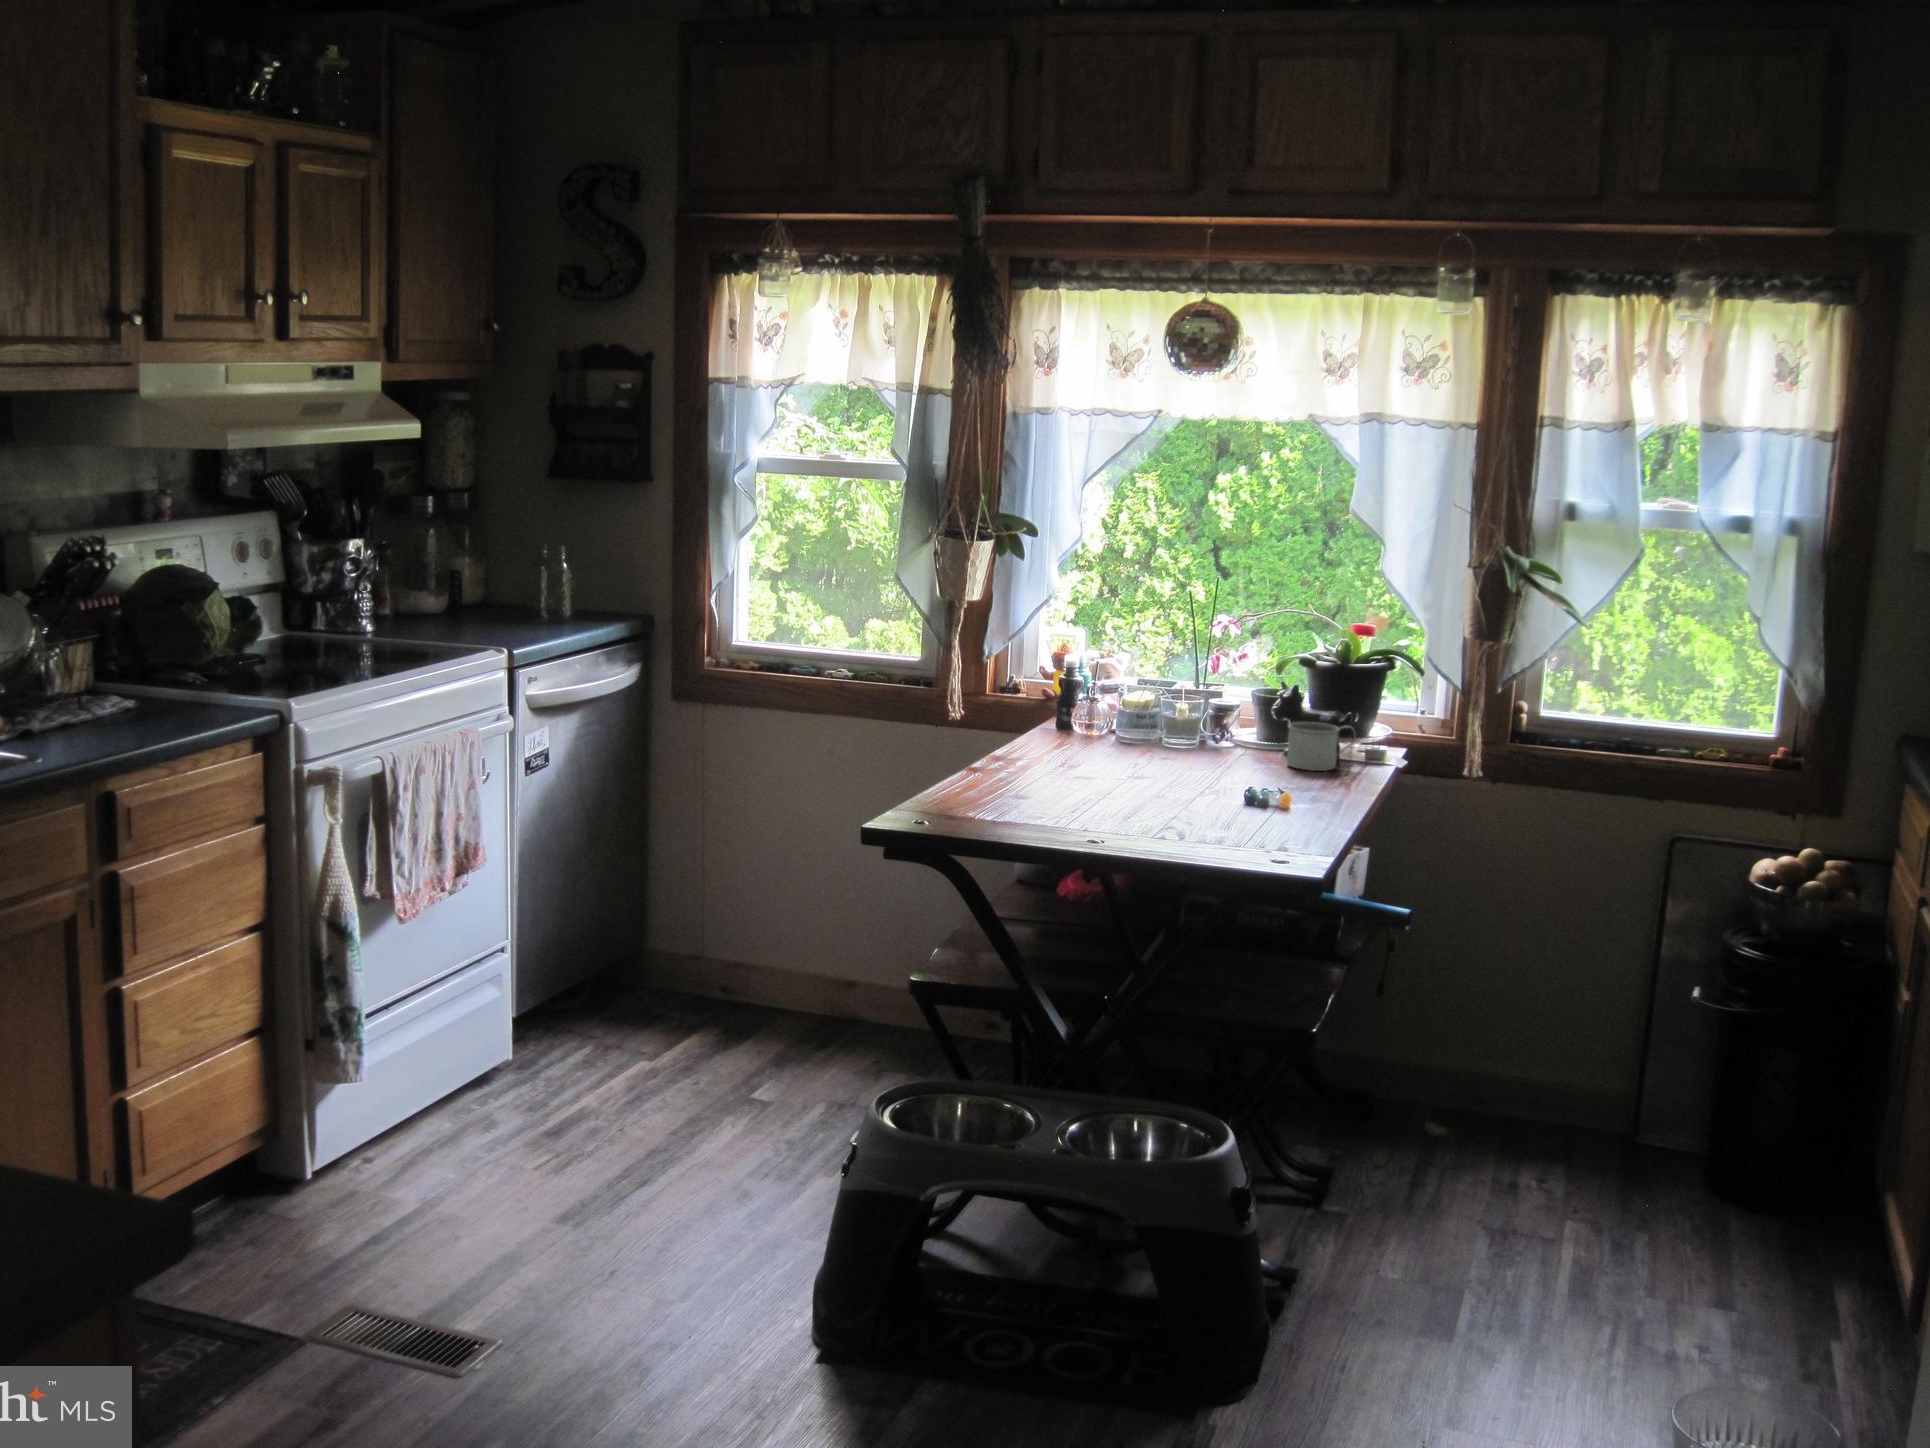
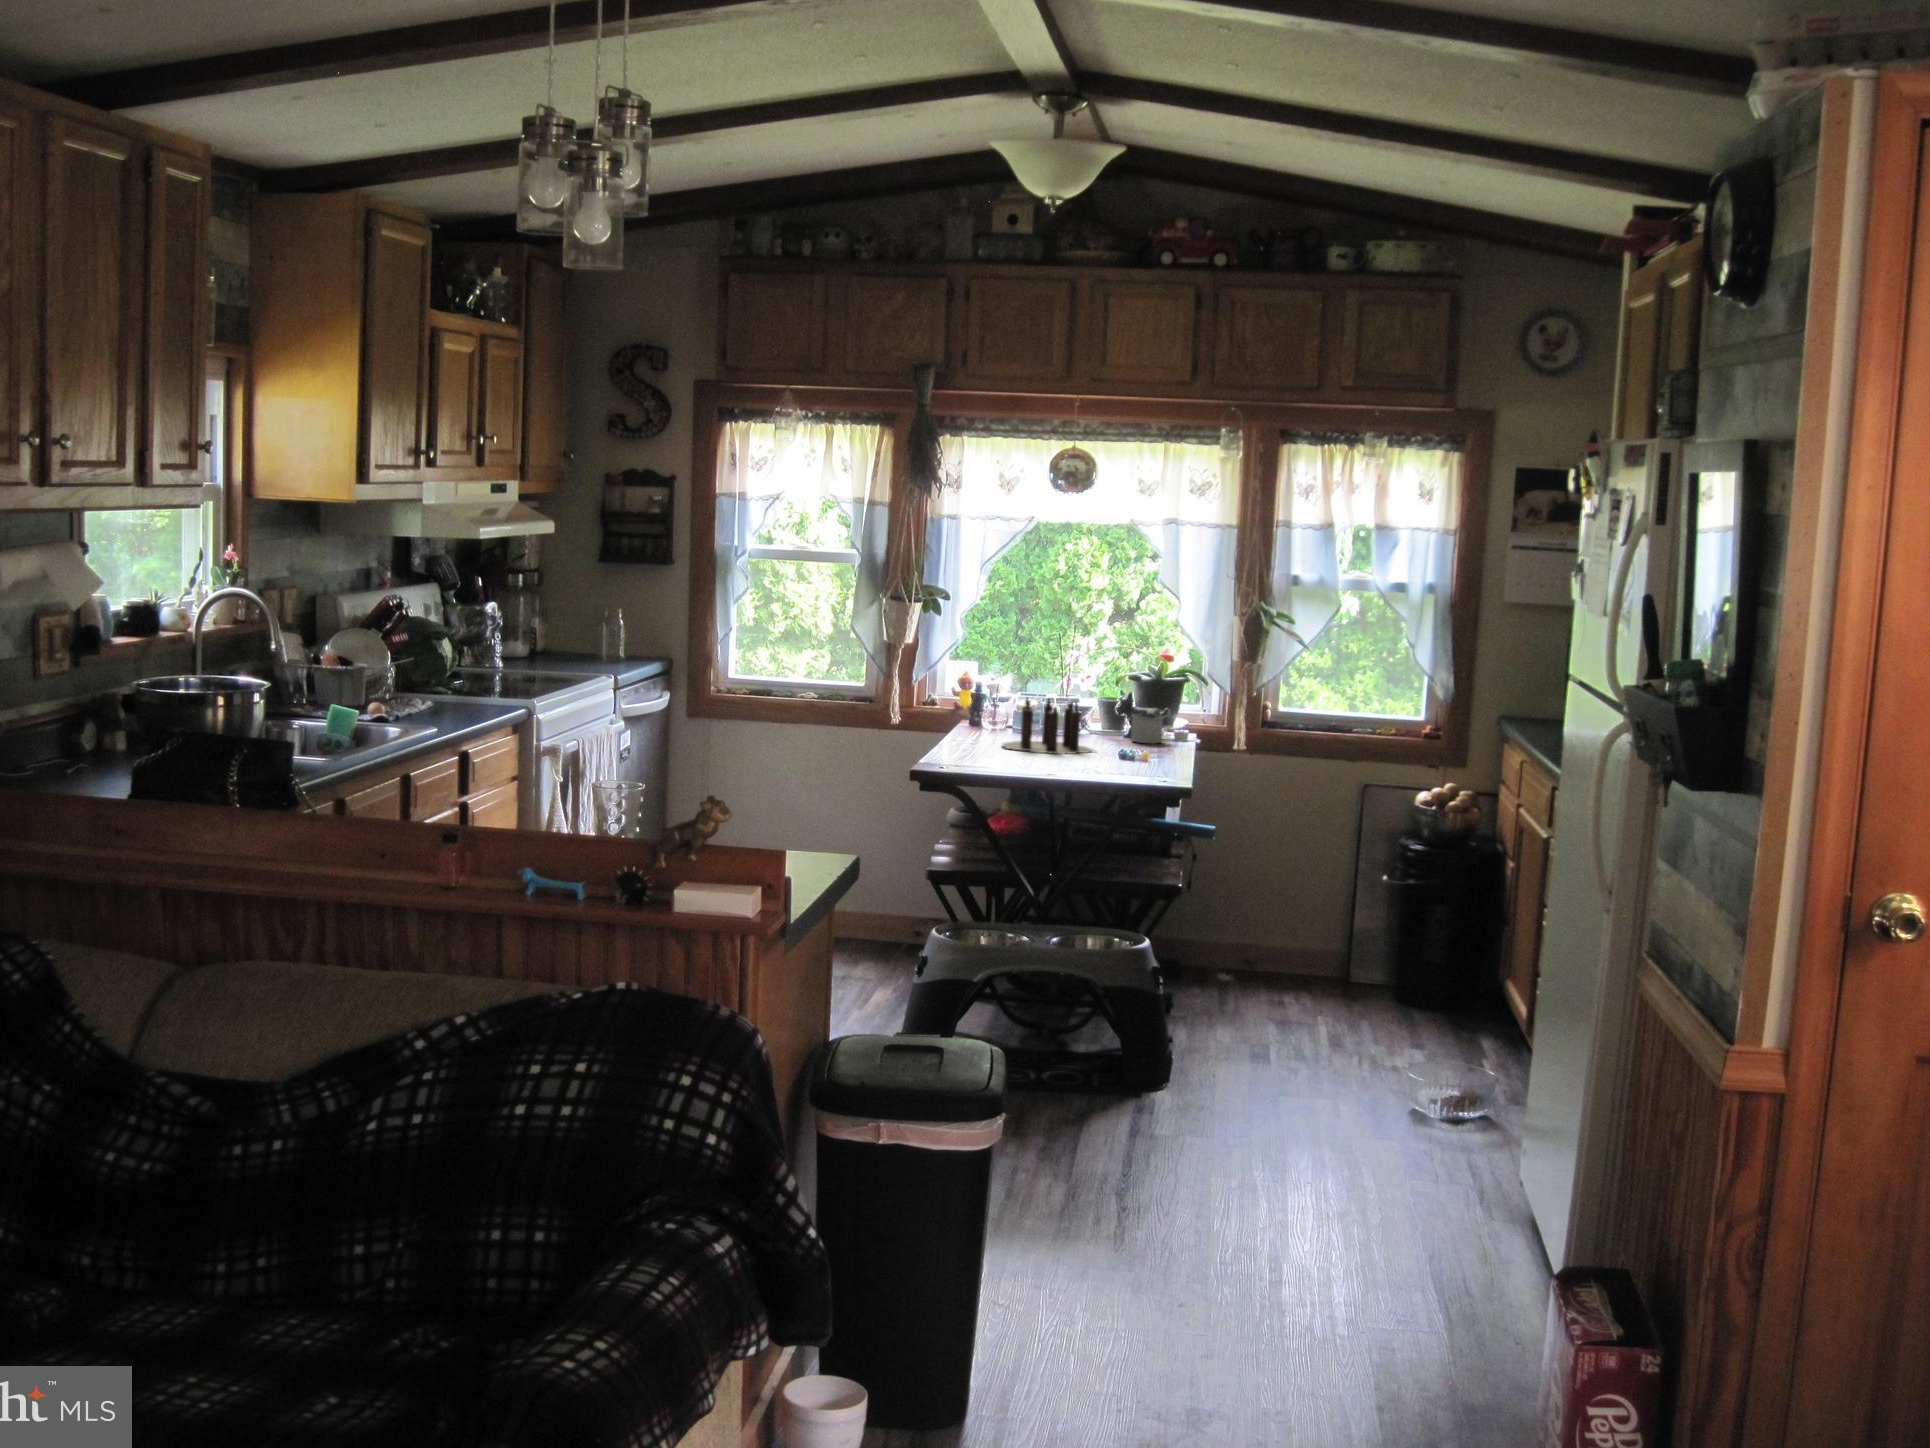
candle: none [1066,698,1245,796] -> present [1003,698,1093,754]

